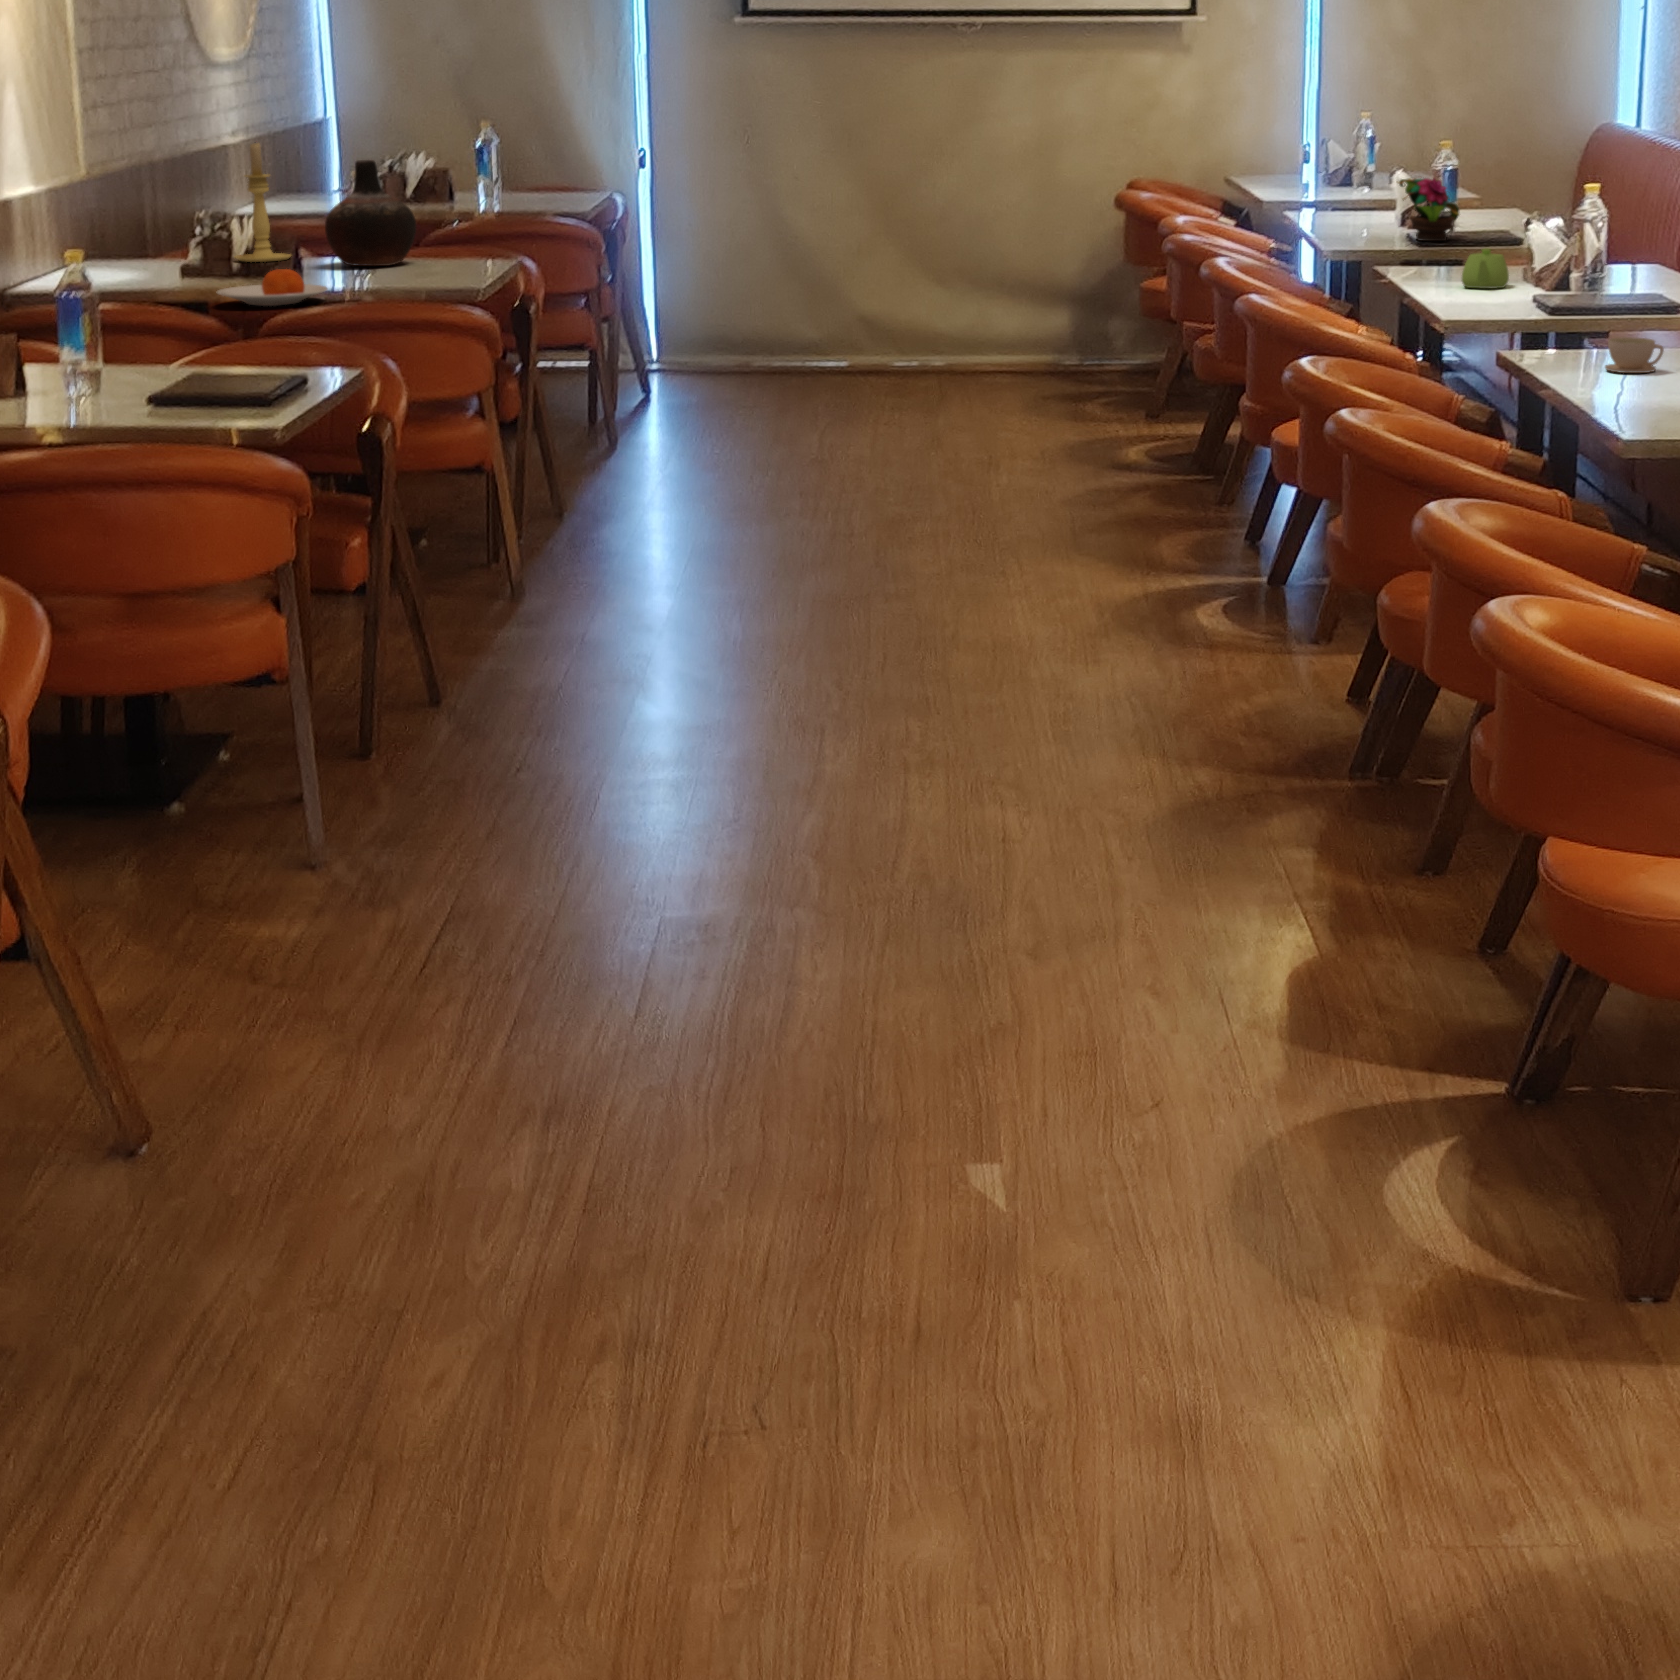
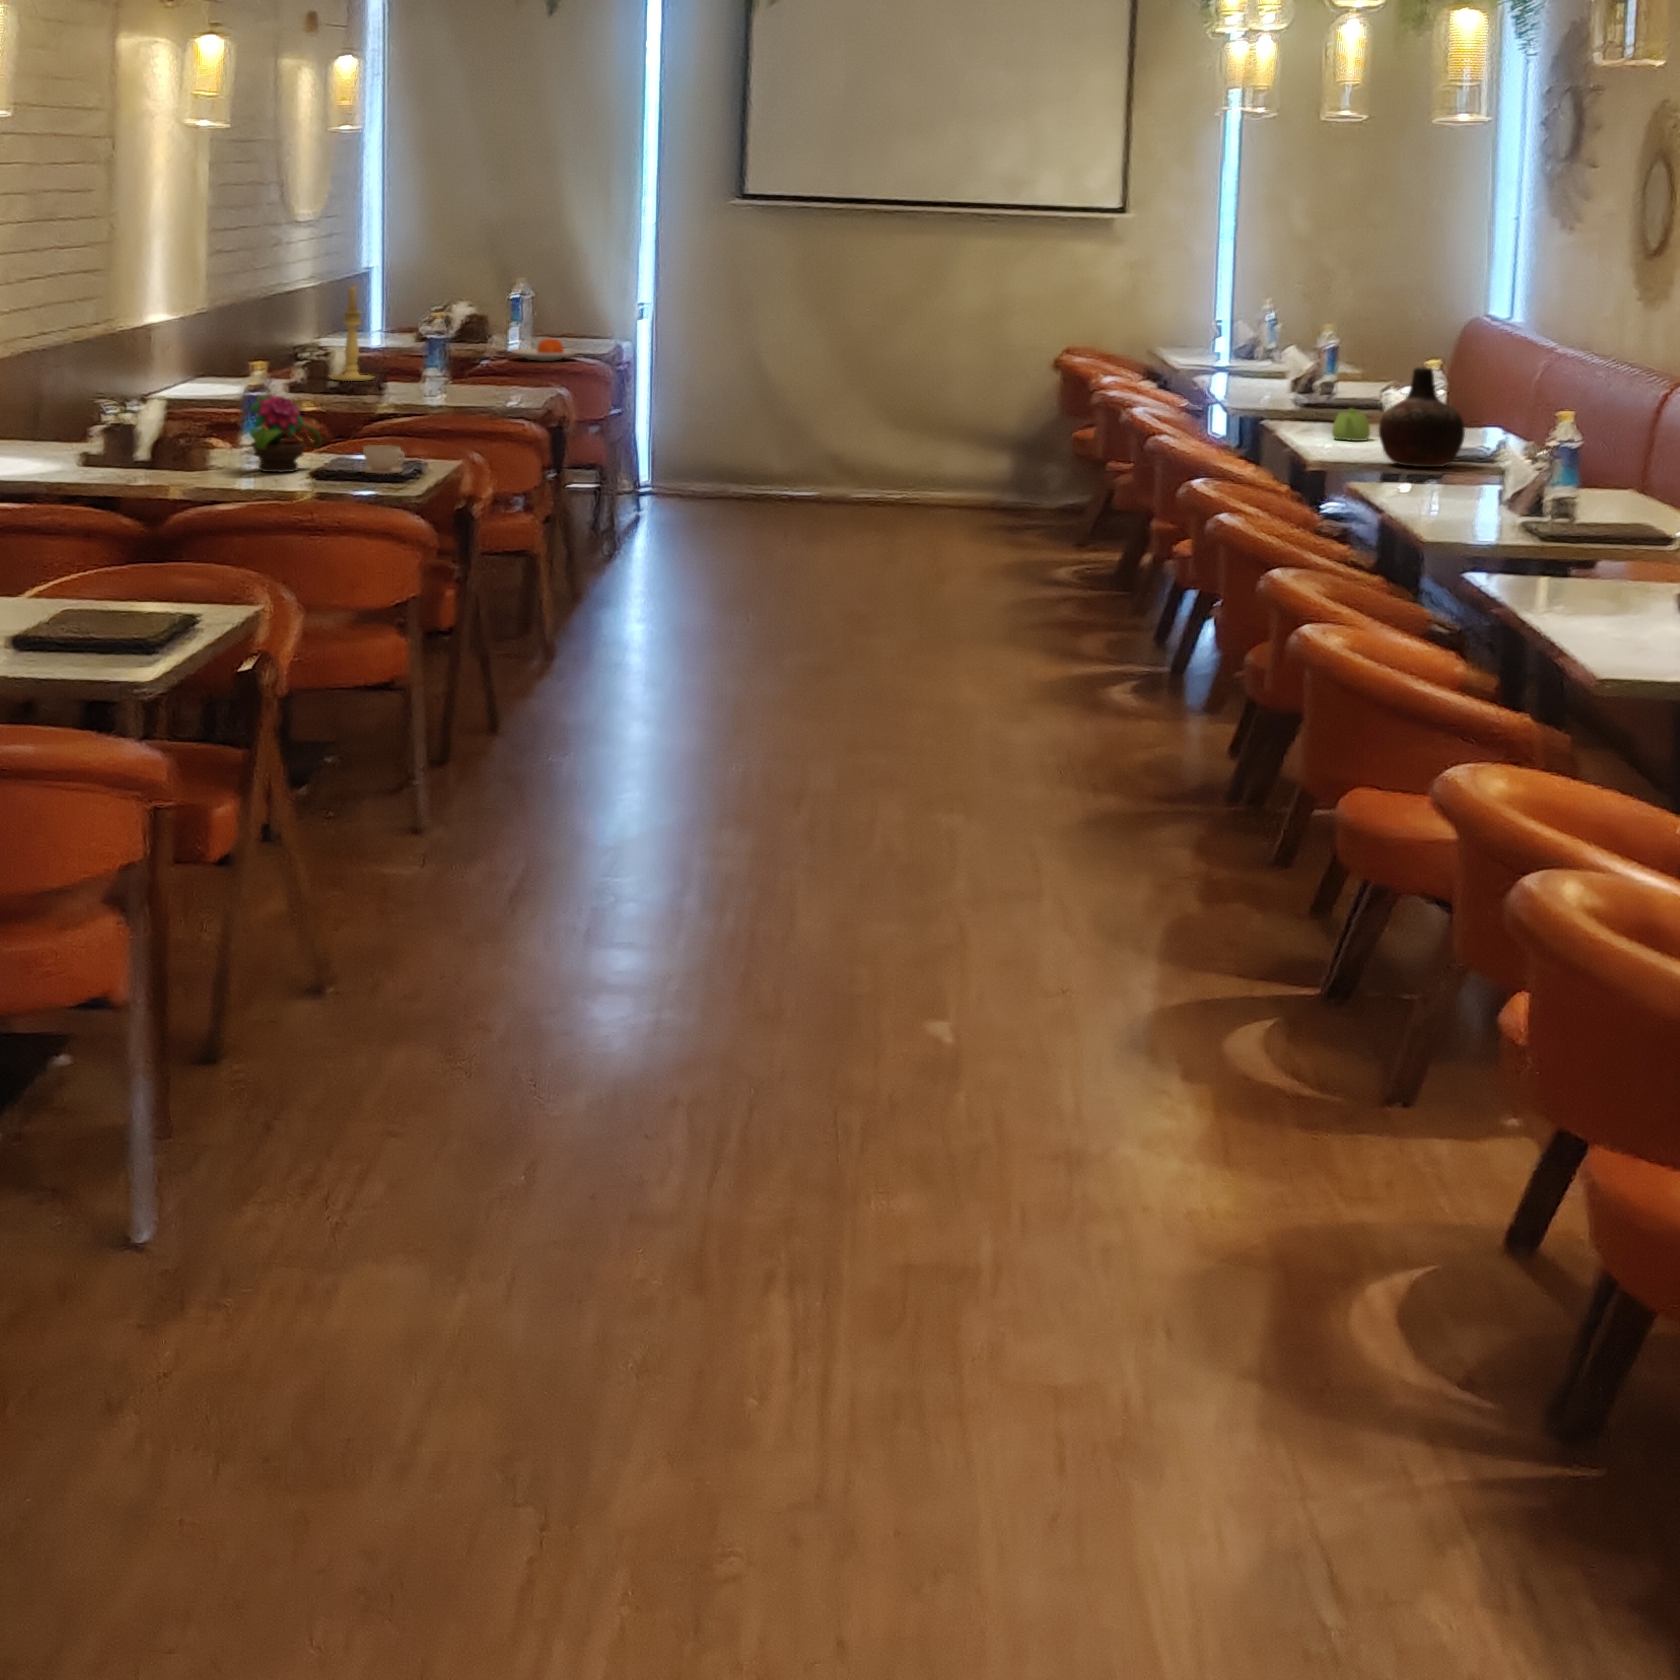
vase: present [325,160,416,266] -> present [1379,367,1465,467]
potted flower: present [1398,178,1459,241] -> present [233,394,322,472]
plate: present [217,269,327,306] -> present [511,339,577,361]
coffee cup: present [1605,337,1664,373] -> present [362,445,405,474]

